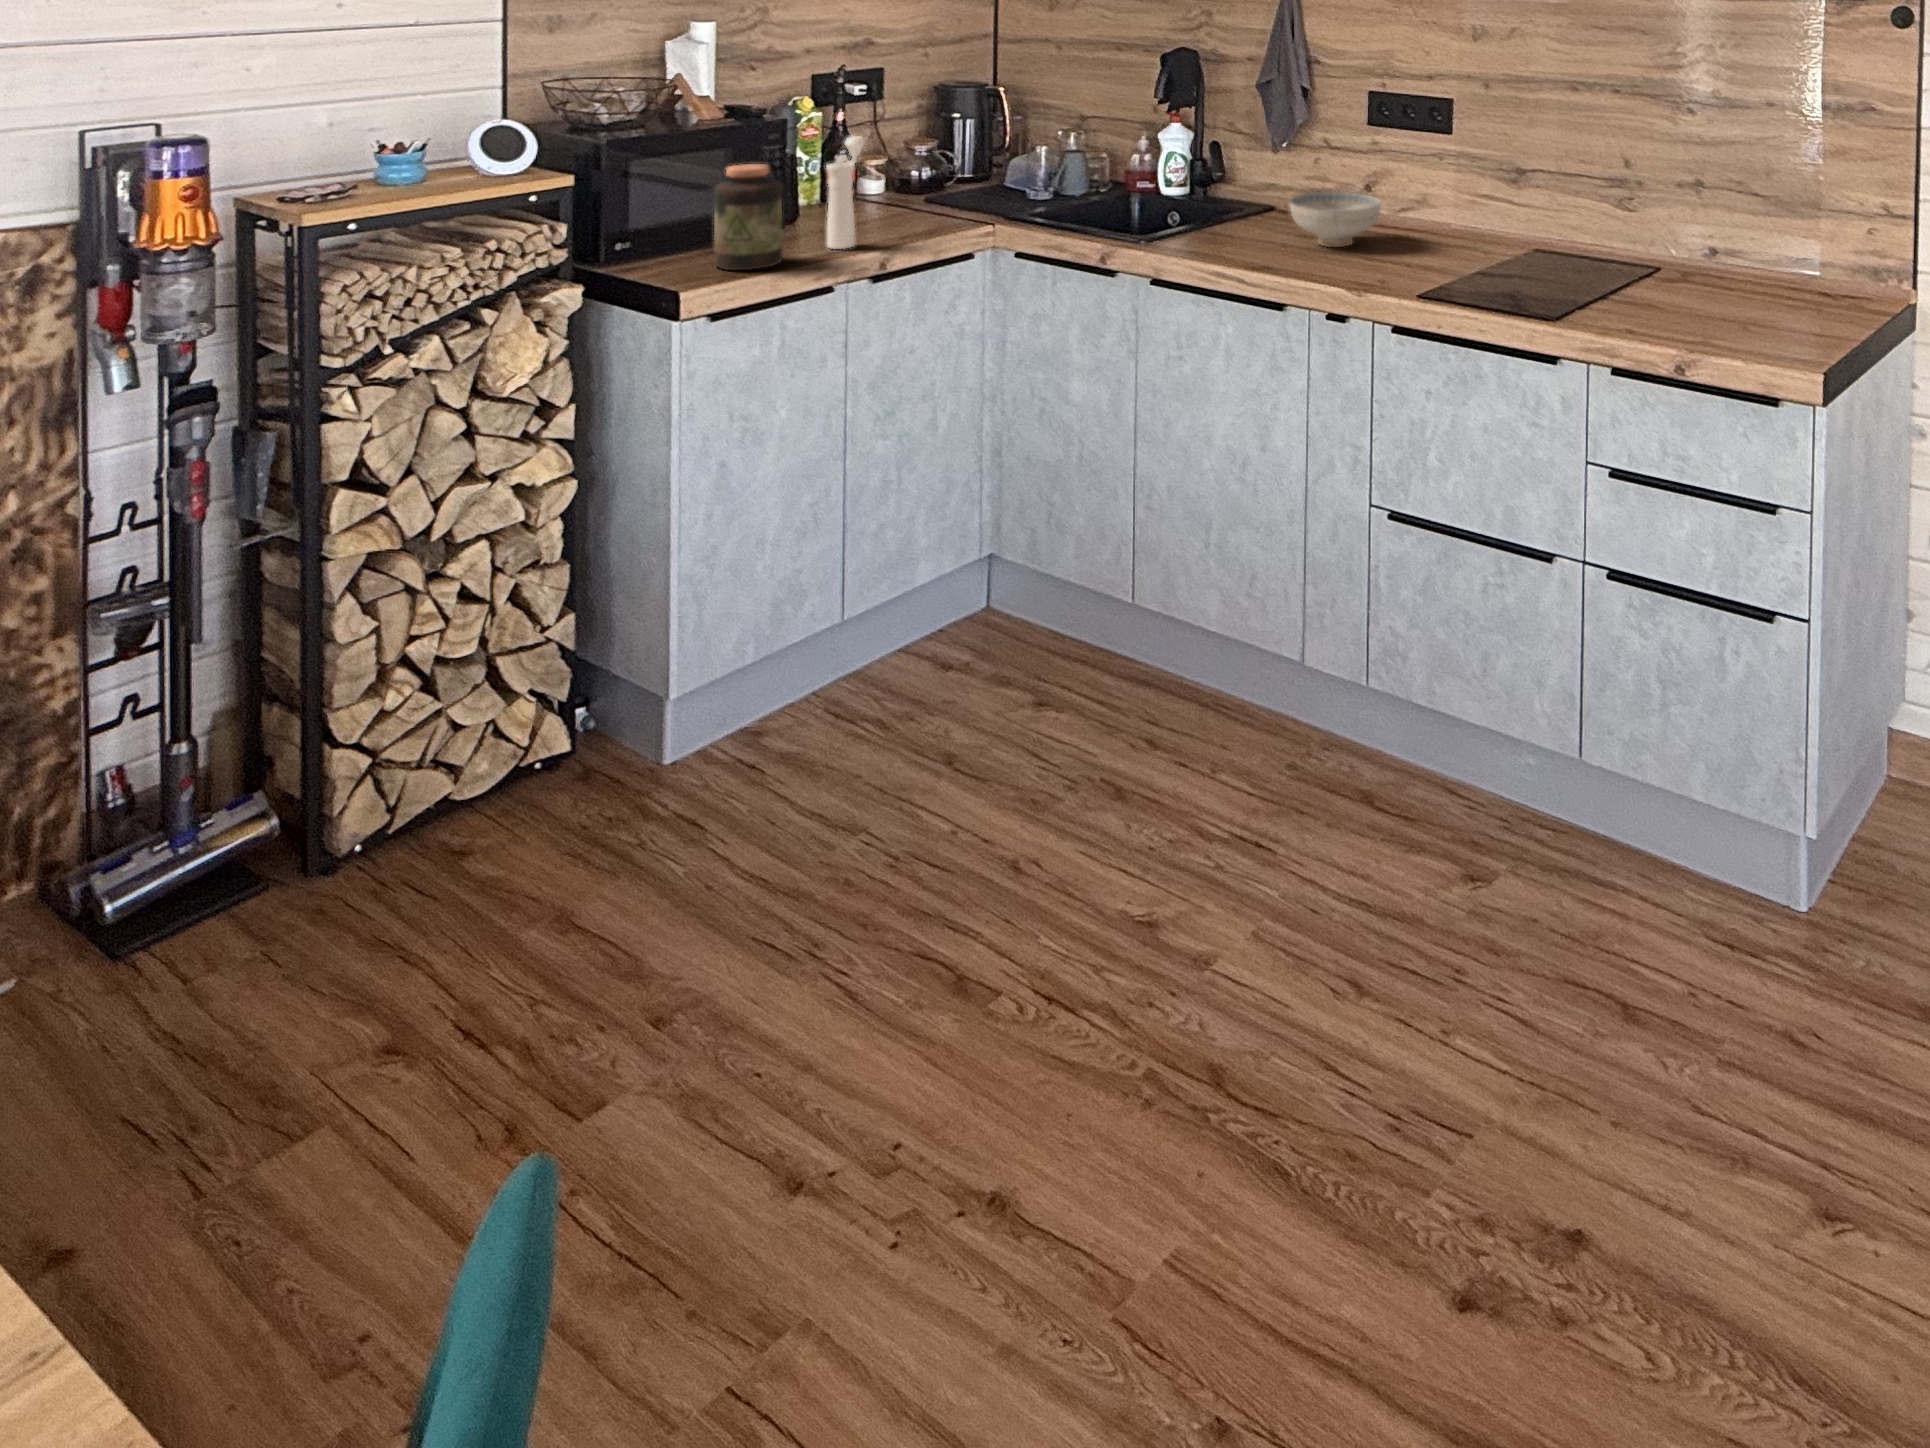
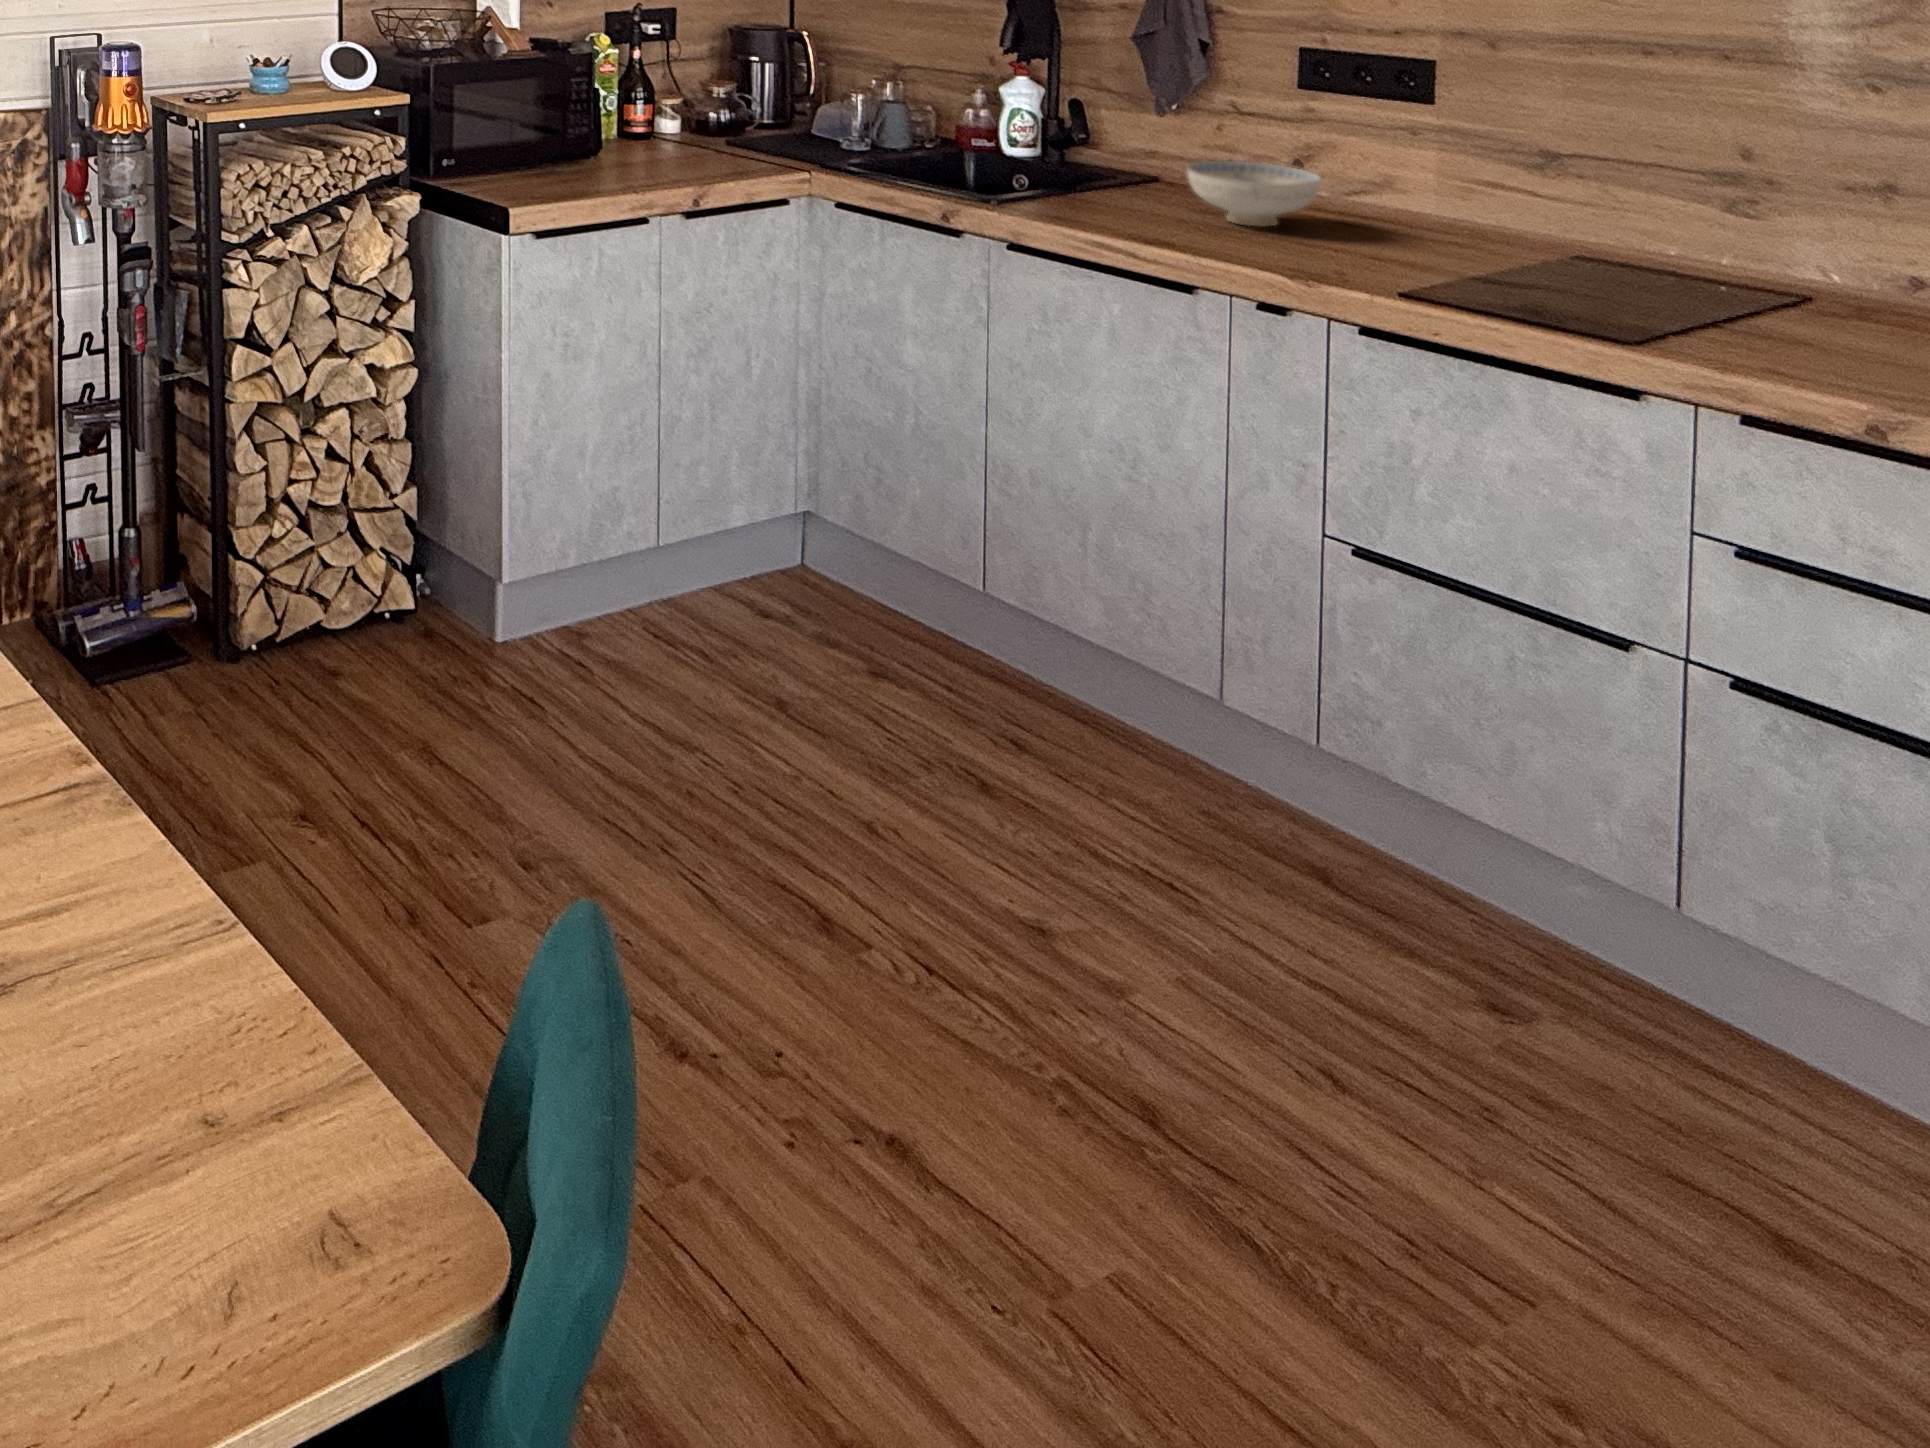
pepper mill: present [827,136,865,249] -> none [638,72,675,181]
jar: present [714,164,782,270] -> none [534,92,599,193]

